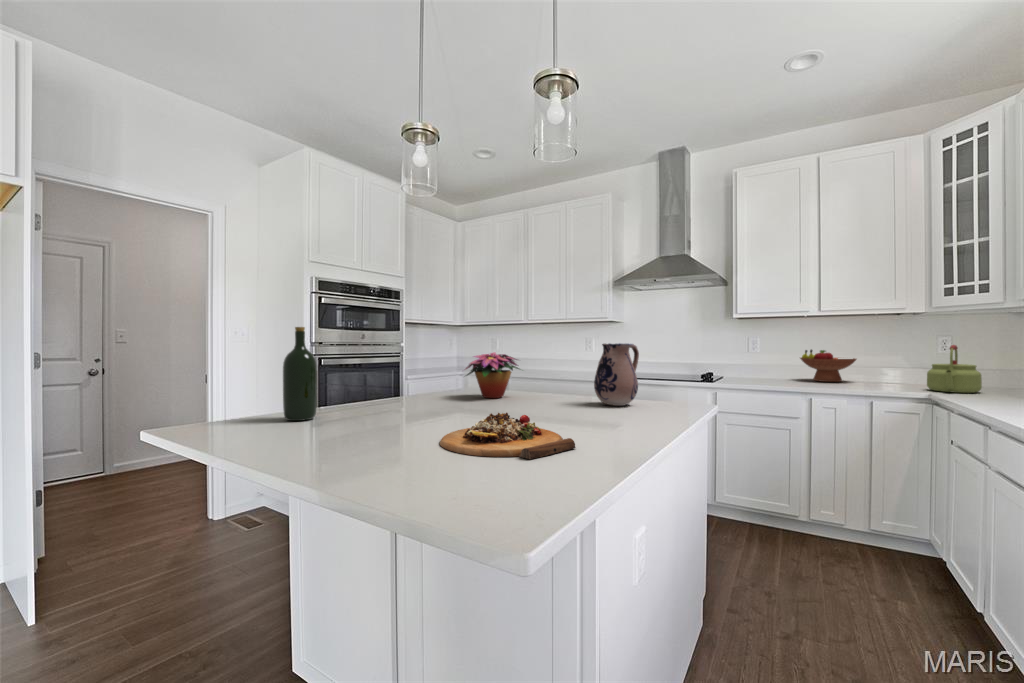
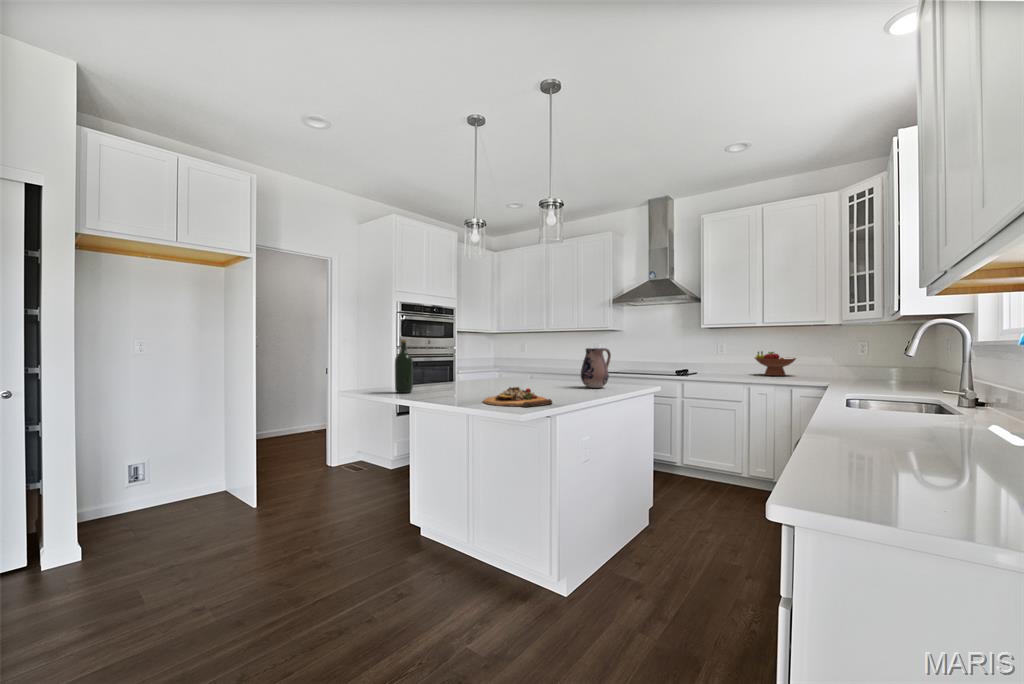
kettle: present [927,345,982,393] -> none [837,348,874,383]
flower arrangement: present [466,352,519,398] -> none [494,354,540,384]

